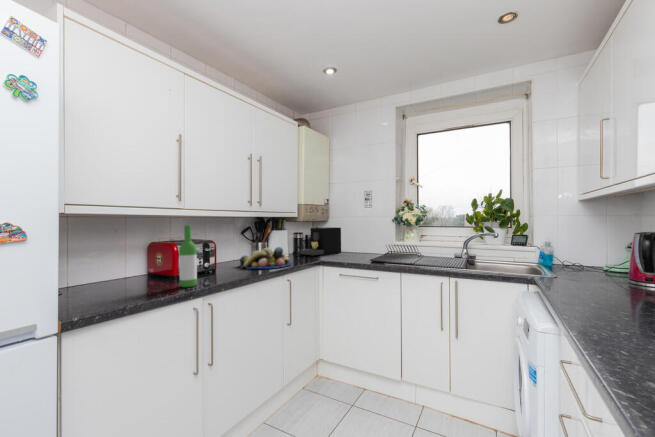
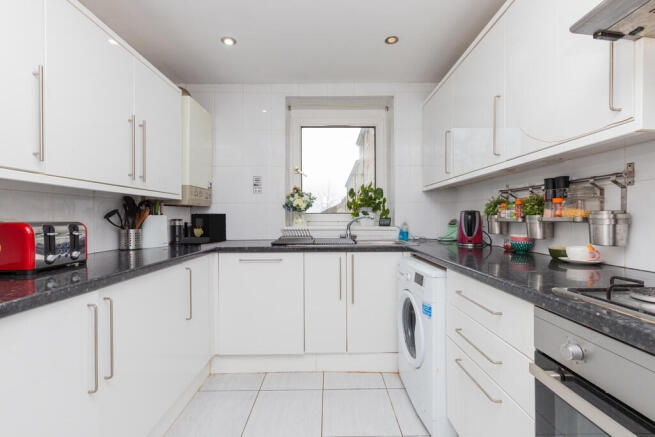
wine bottle: present [179,225,197,287] -> none [61,193,88,276]
fruit bowl: present [240,247,291,269] -> none [115,231,186,257]

